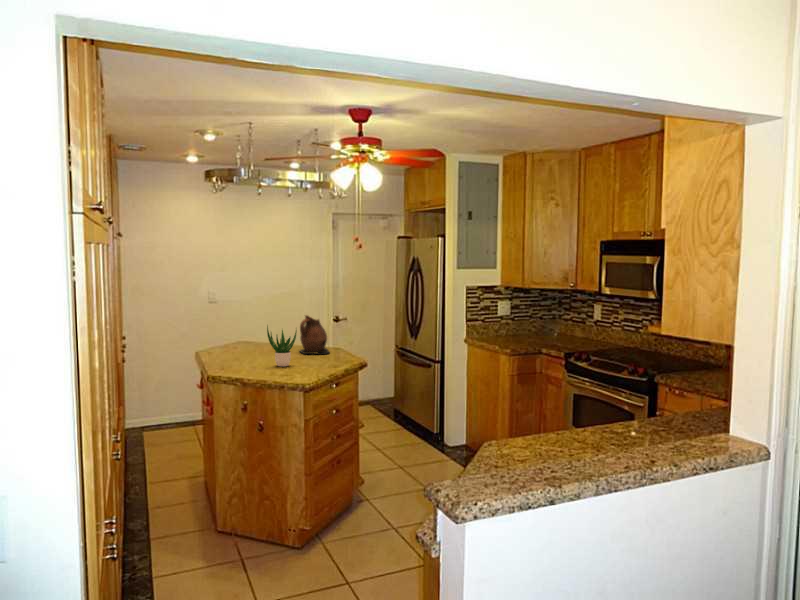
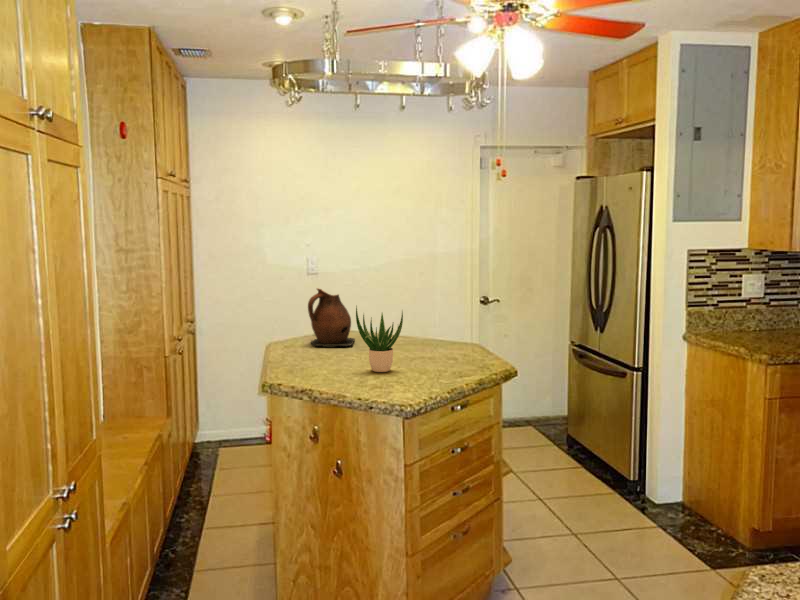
ceramic pitcher: present [300,315,329,354] -> present [308,288,355,347]

